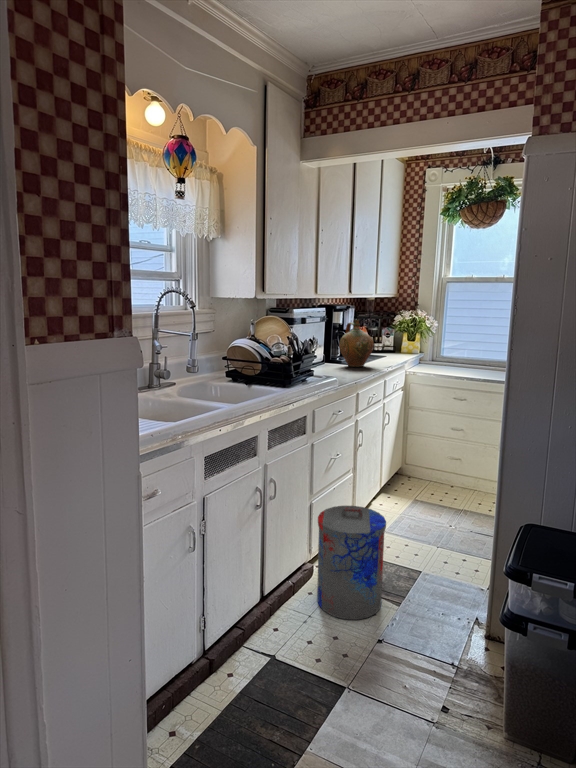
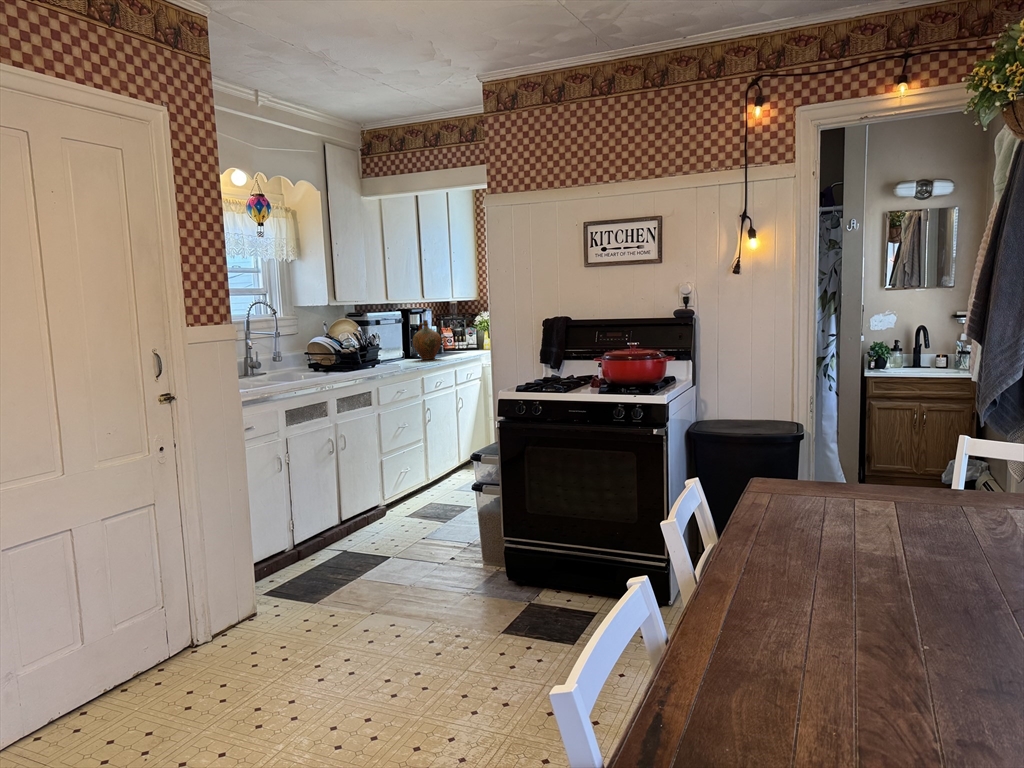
trash can: present [317,506,386,620] -> none [380,454,433,534]

